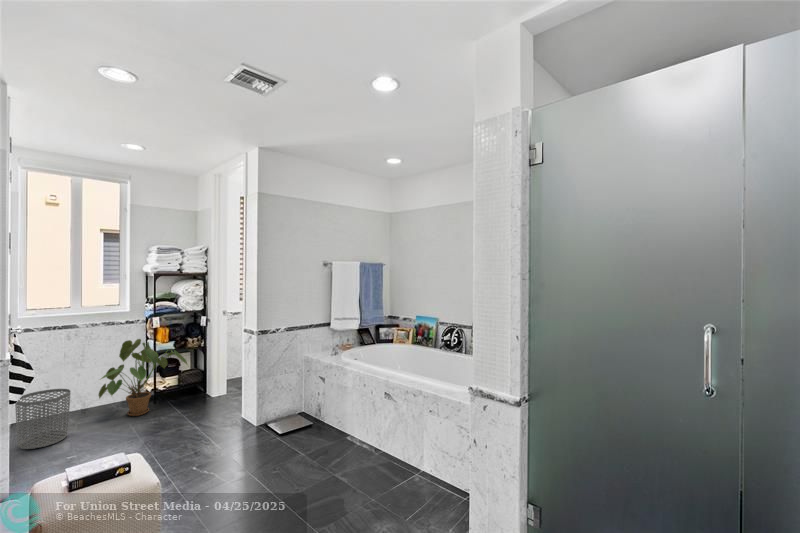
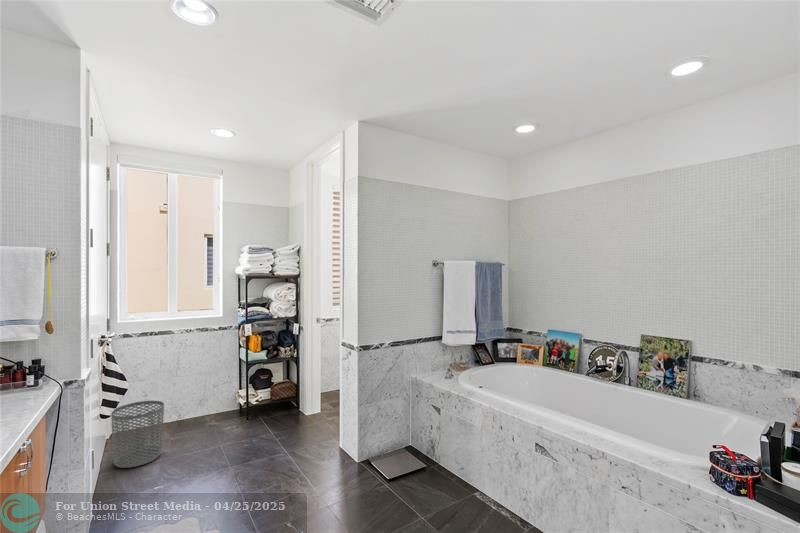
house plant: present [99,339,187,416] -> none [191,347,282,434]

